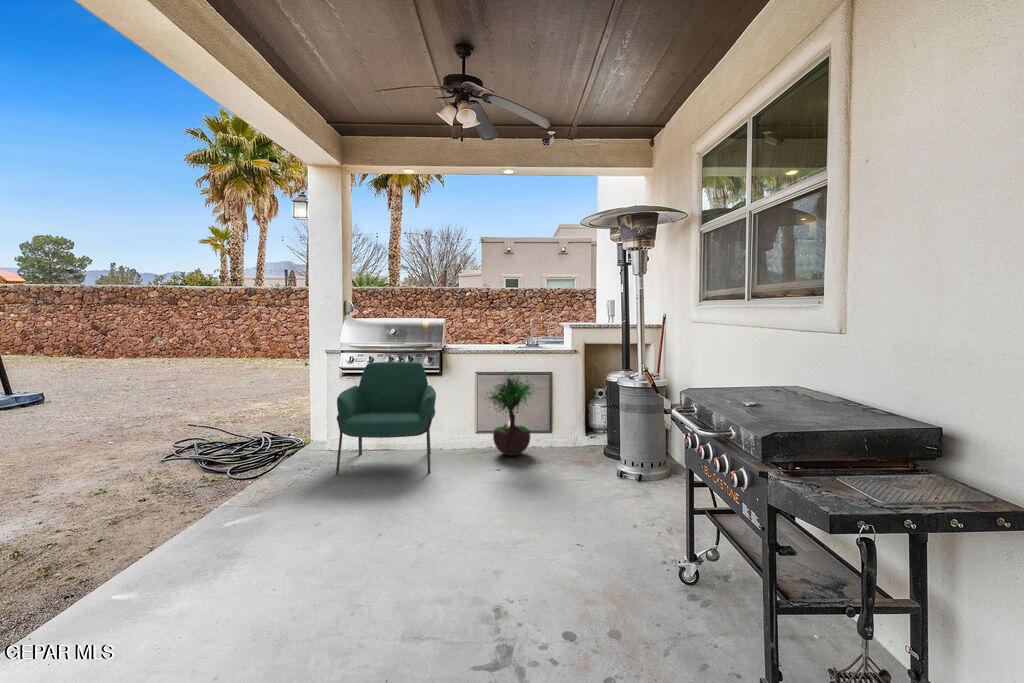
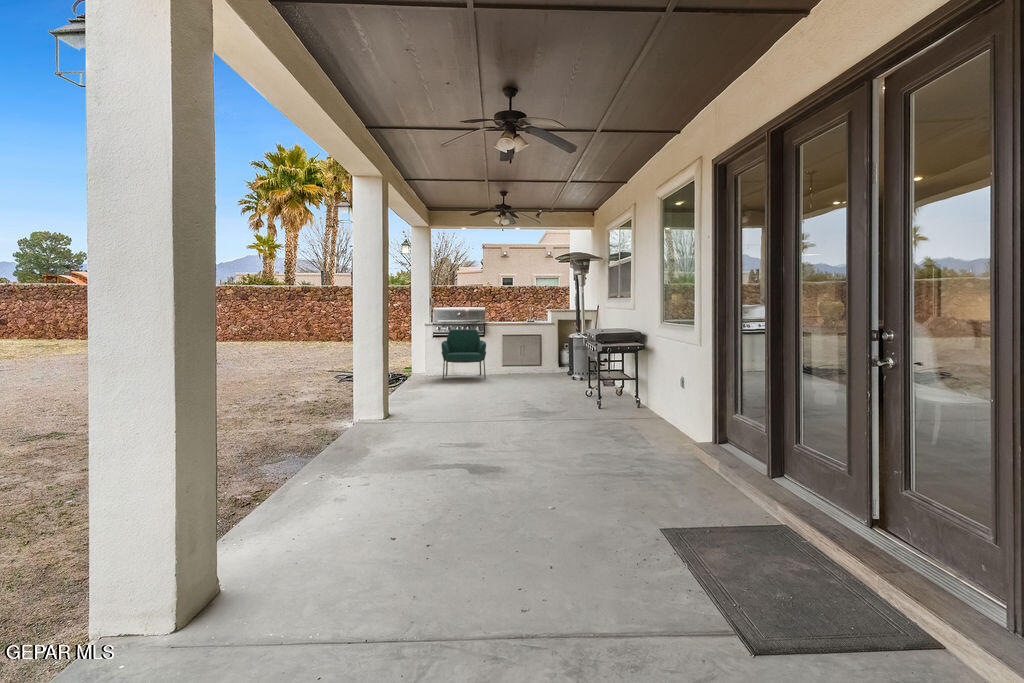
potted tree: present [488,376,533,456] -> none [509,332,534,375]

